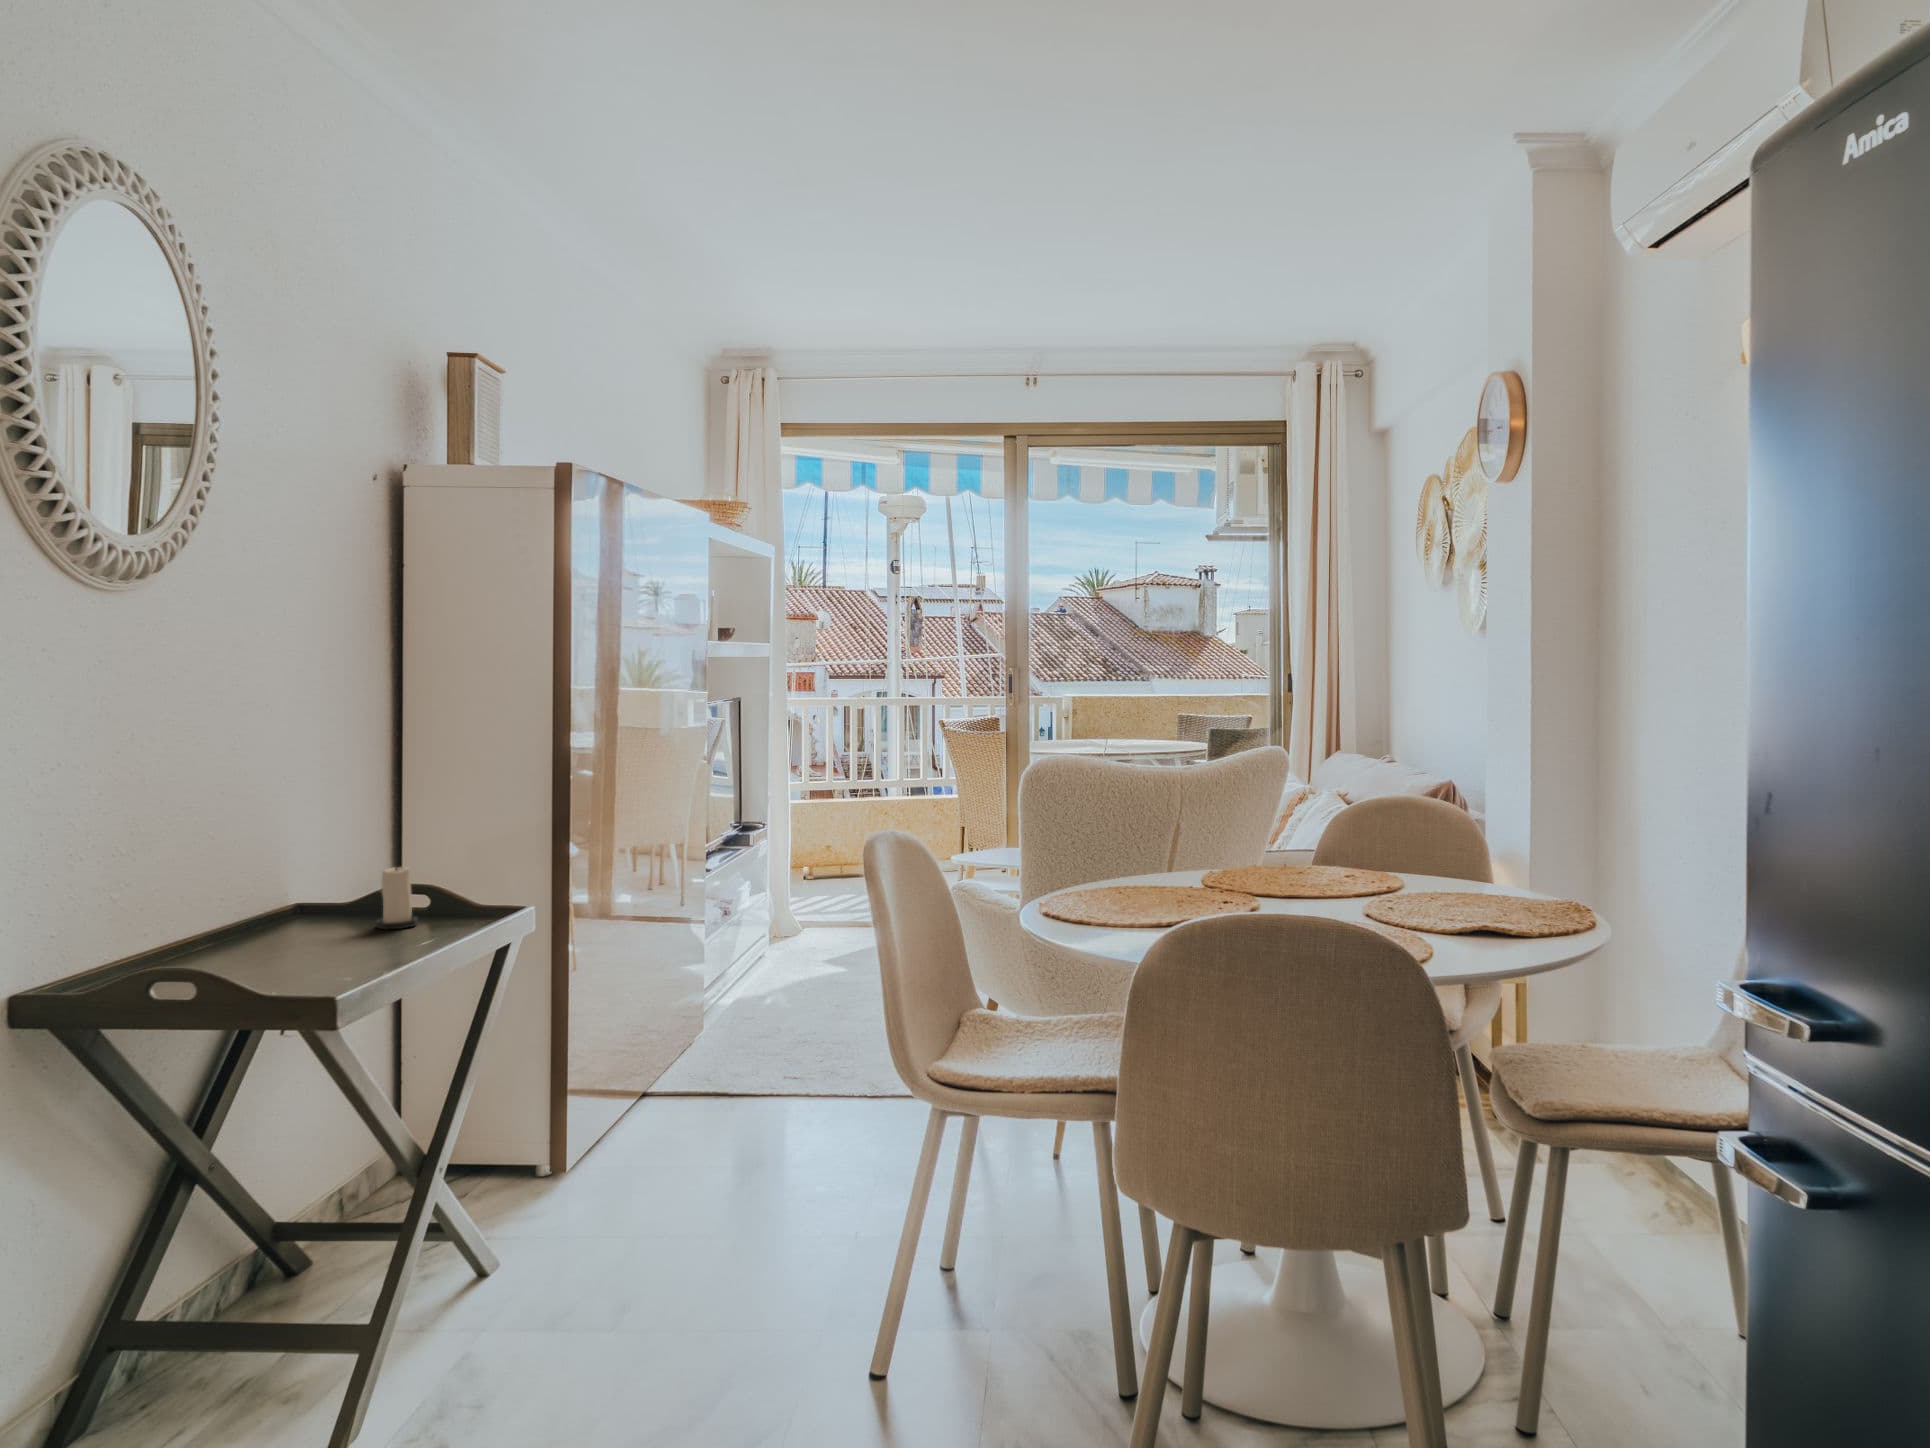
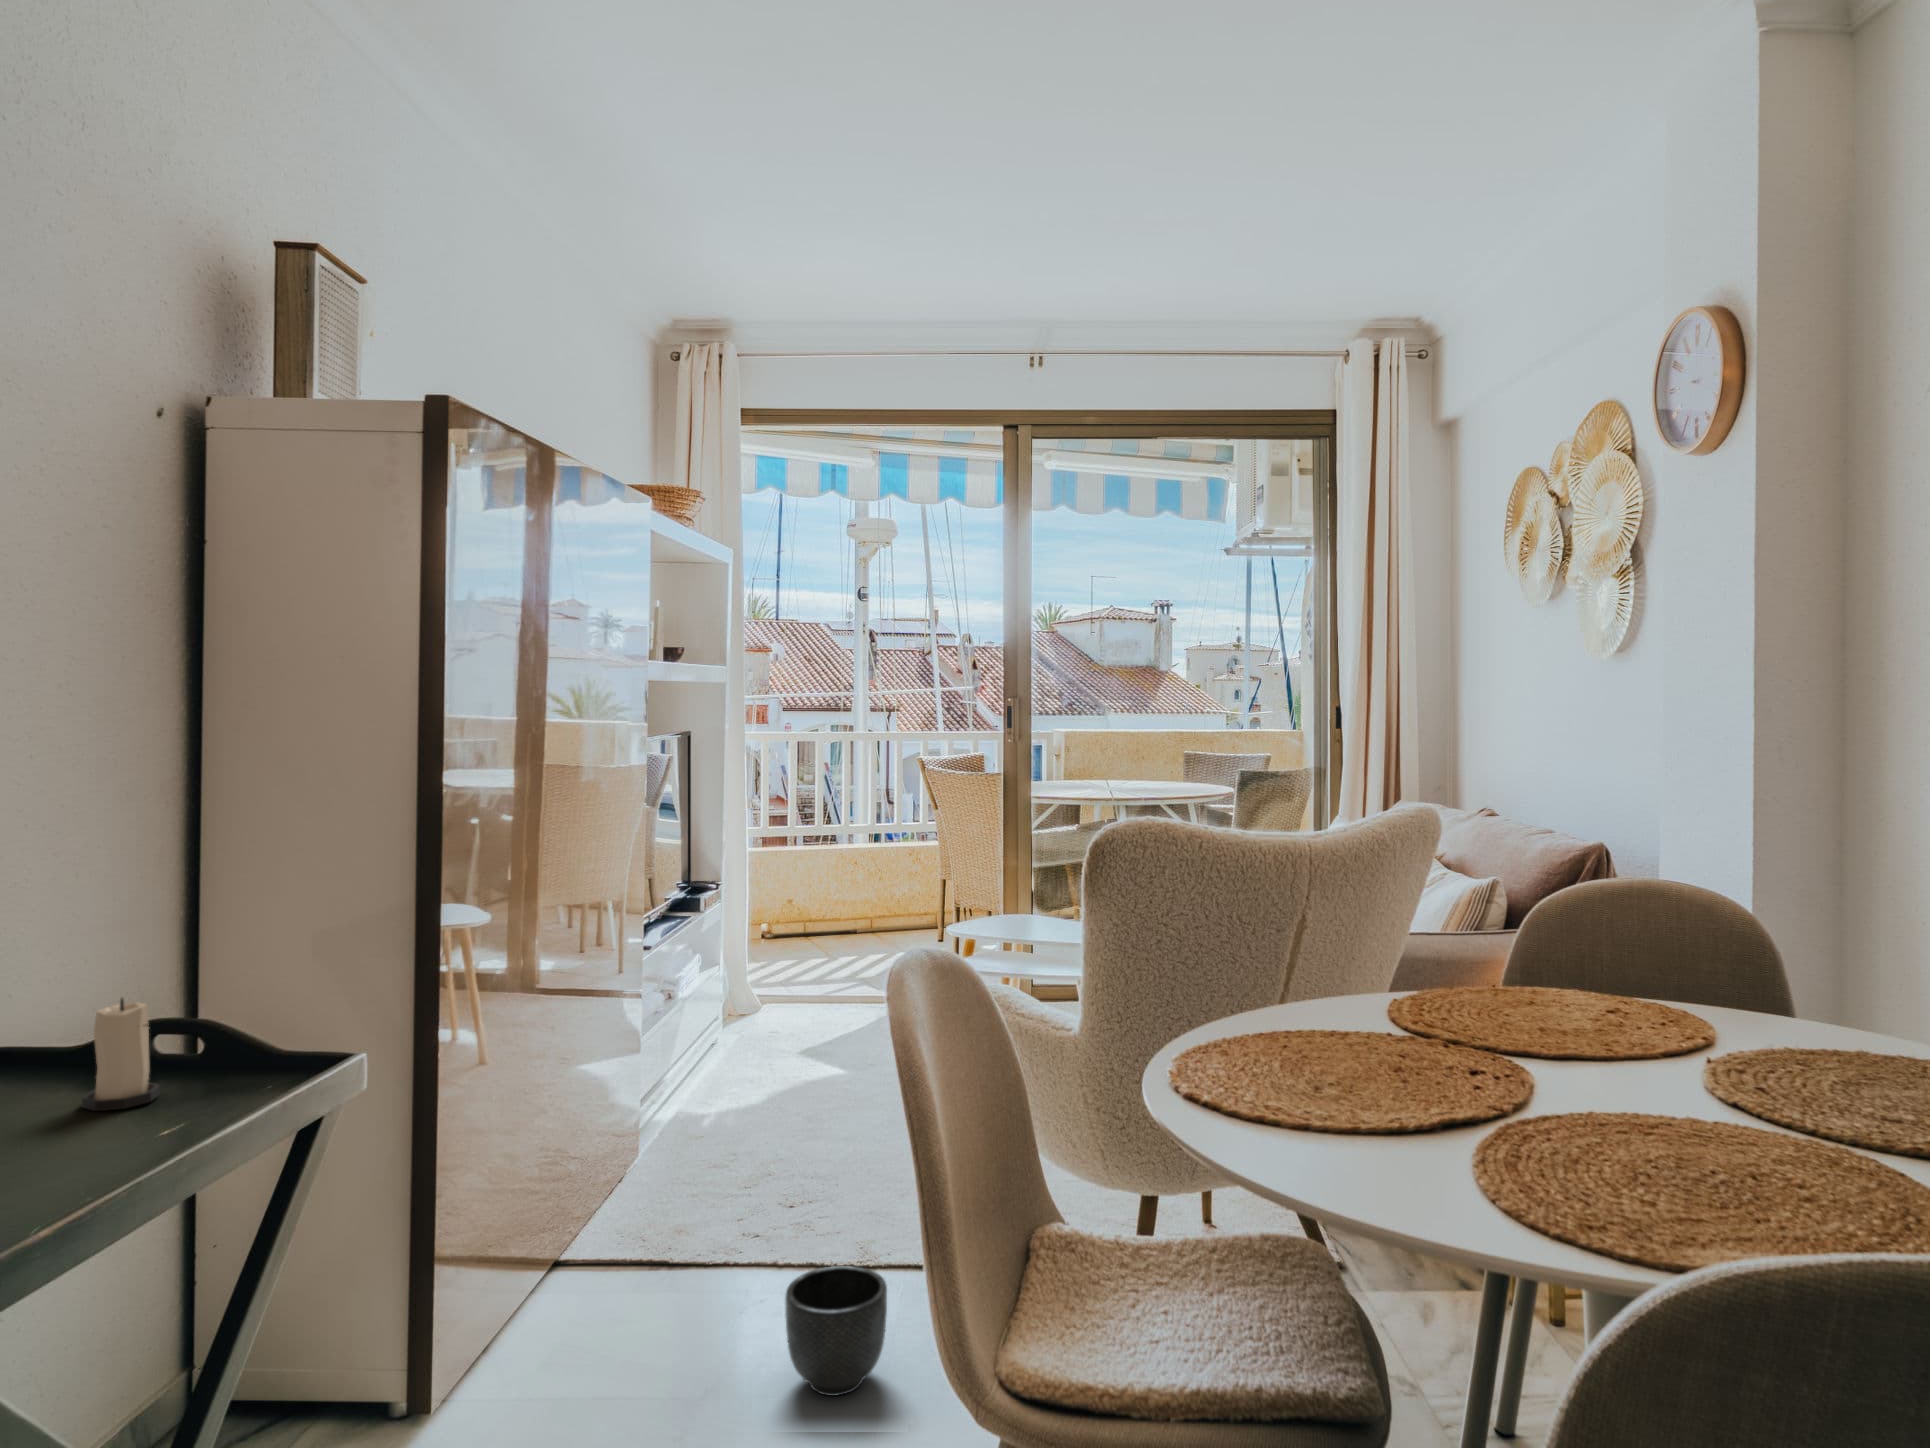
planter: none [809,1080,880,1164] -> present [785,1266,887,1396]

